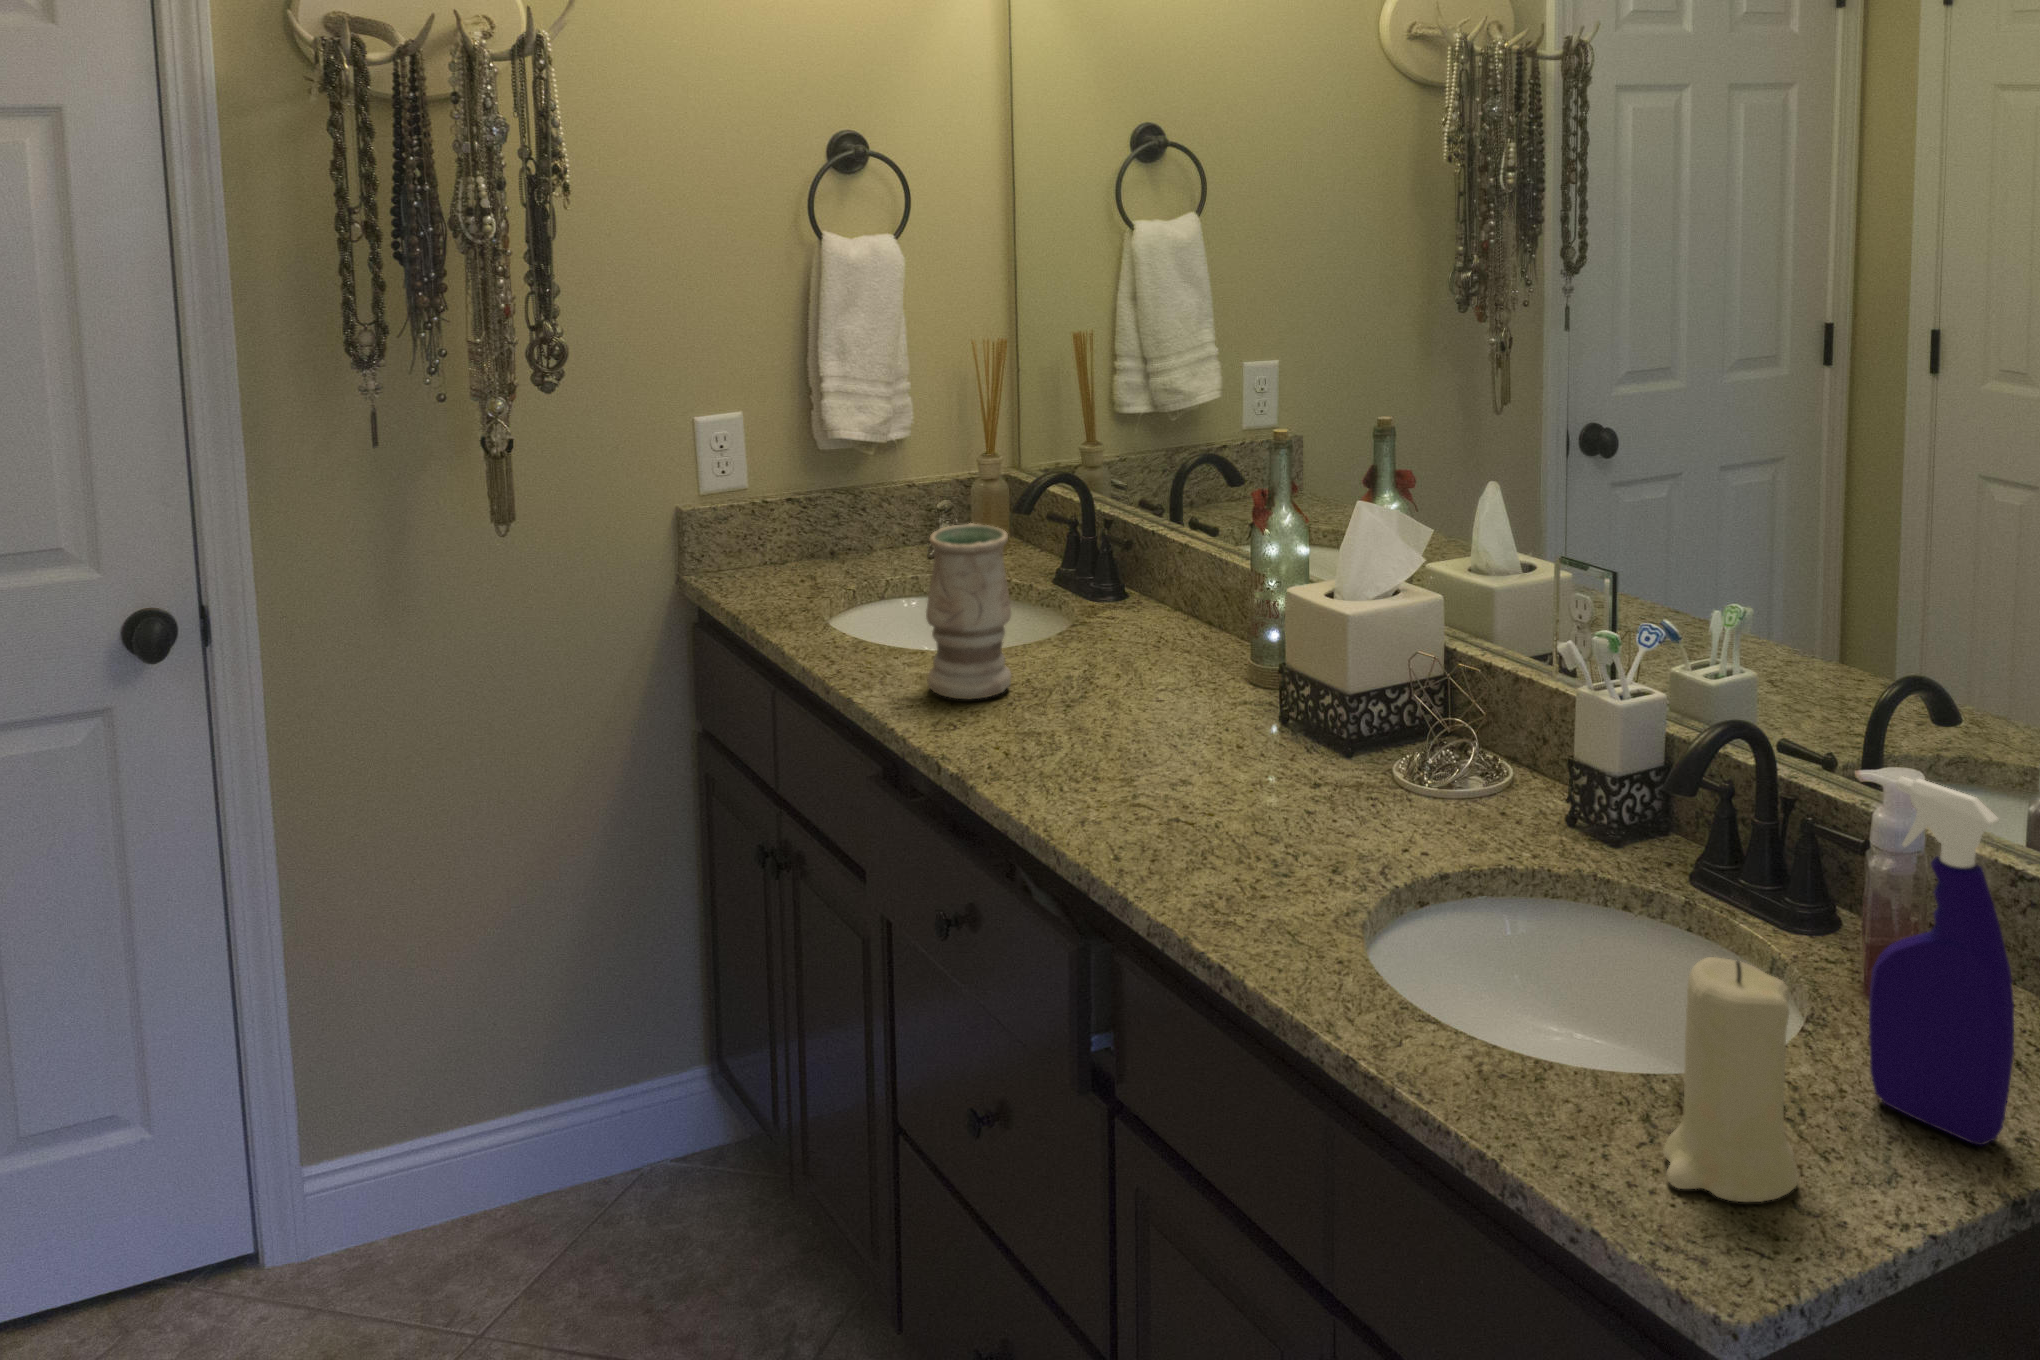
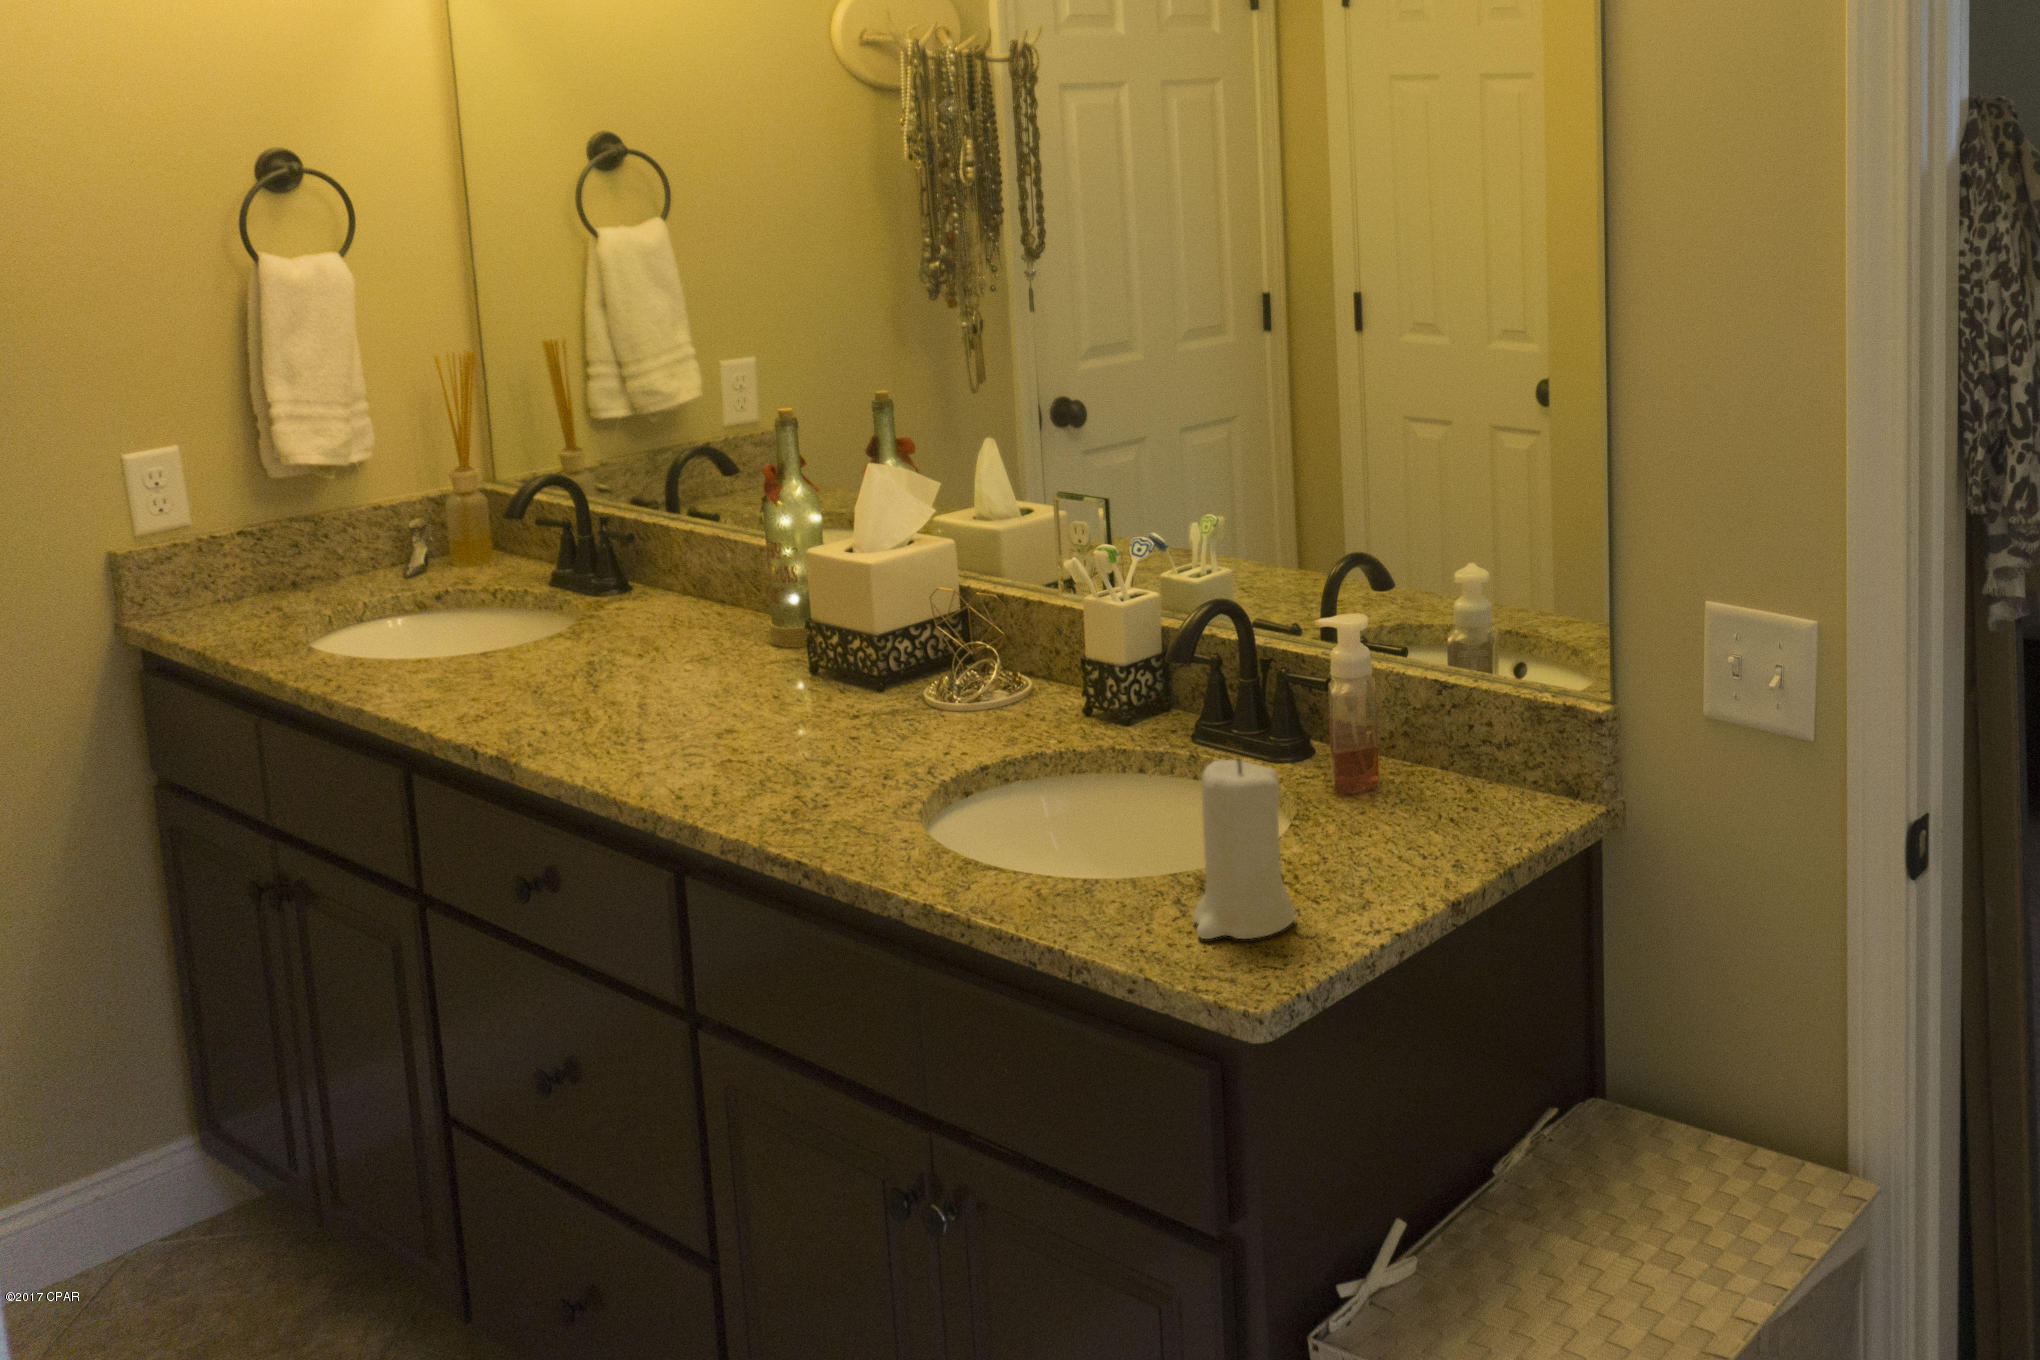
vase: present [926,523,1011,699] -> none [432,526,531,697]
spray bottle: present [1869,776,2014,1145] -> none [1338,607,1442,872]

